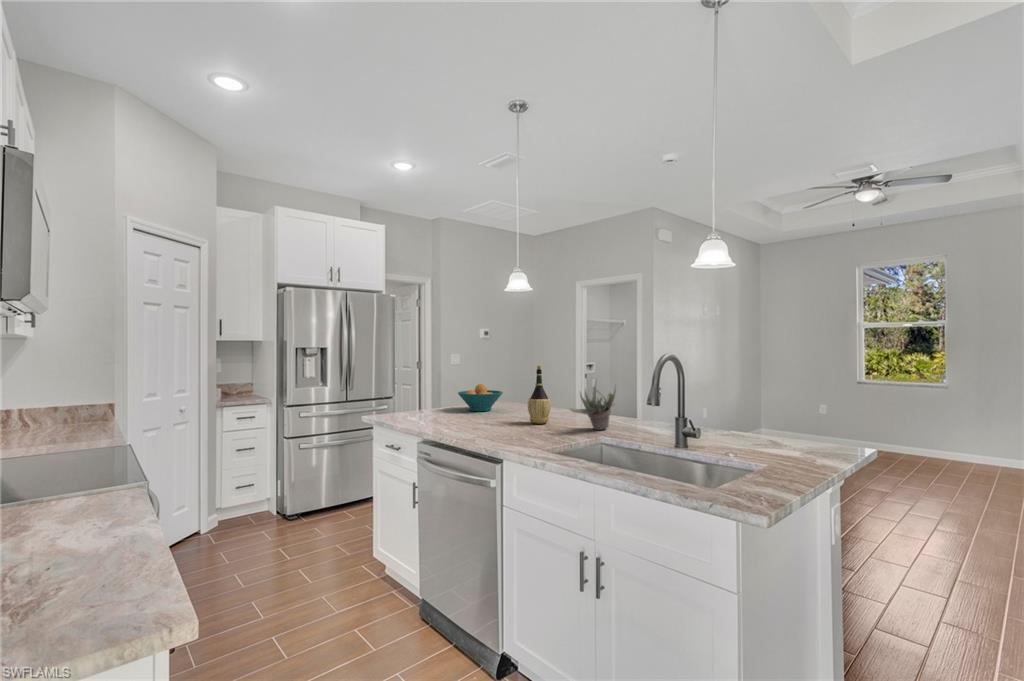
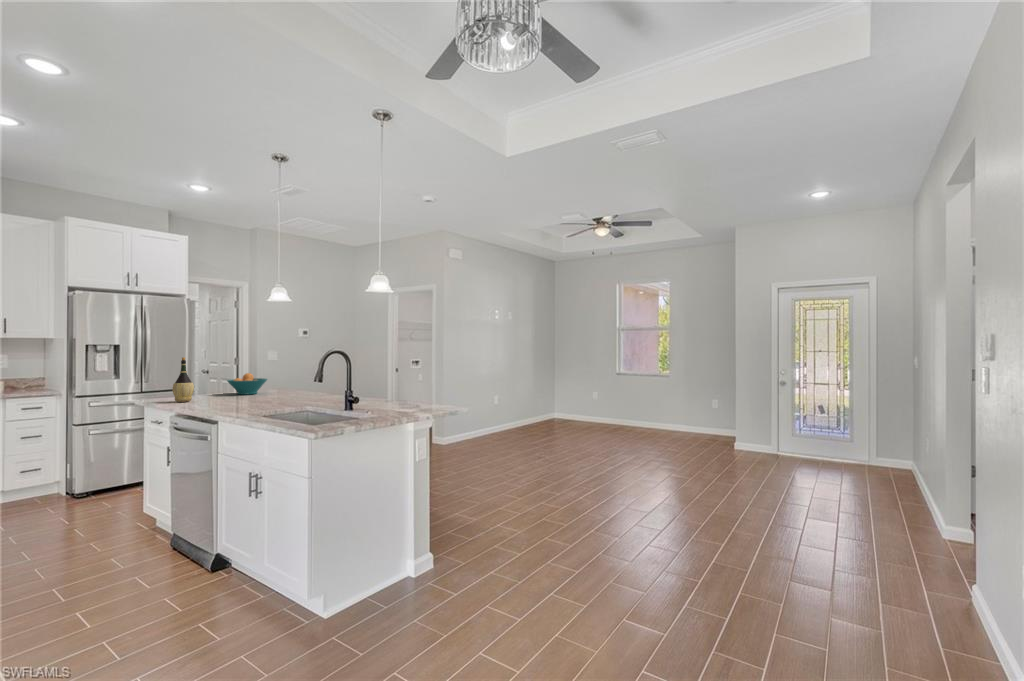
wine bottle: present [528,366,551,424] -> present [173,357,194,402]
succulent plant: present [570,380,616,430] -> none [289,365,328,403]

